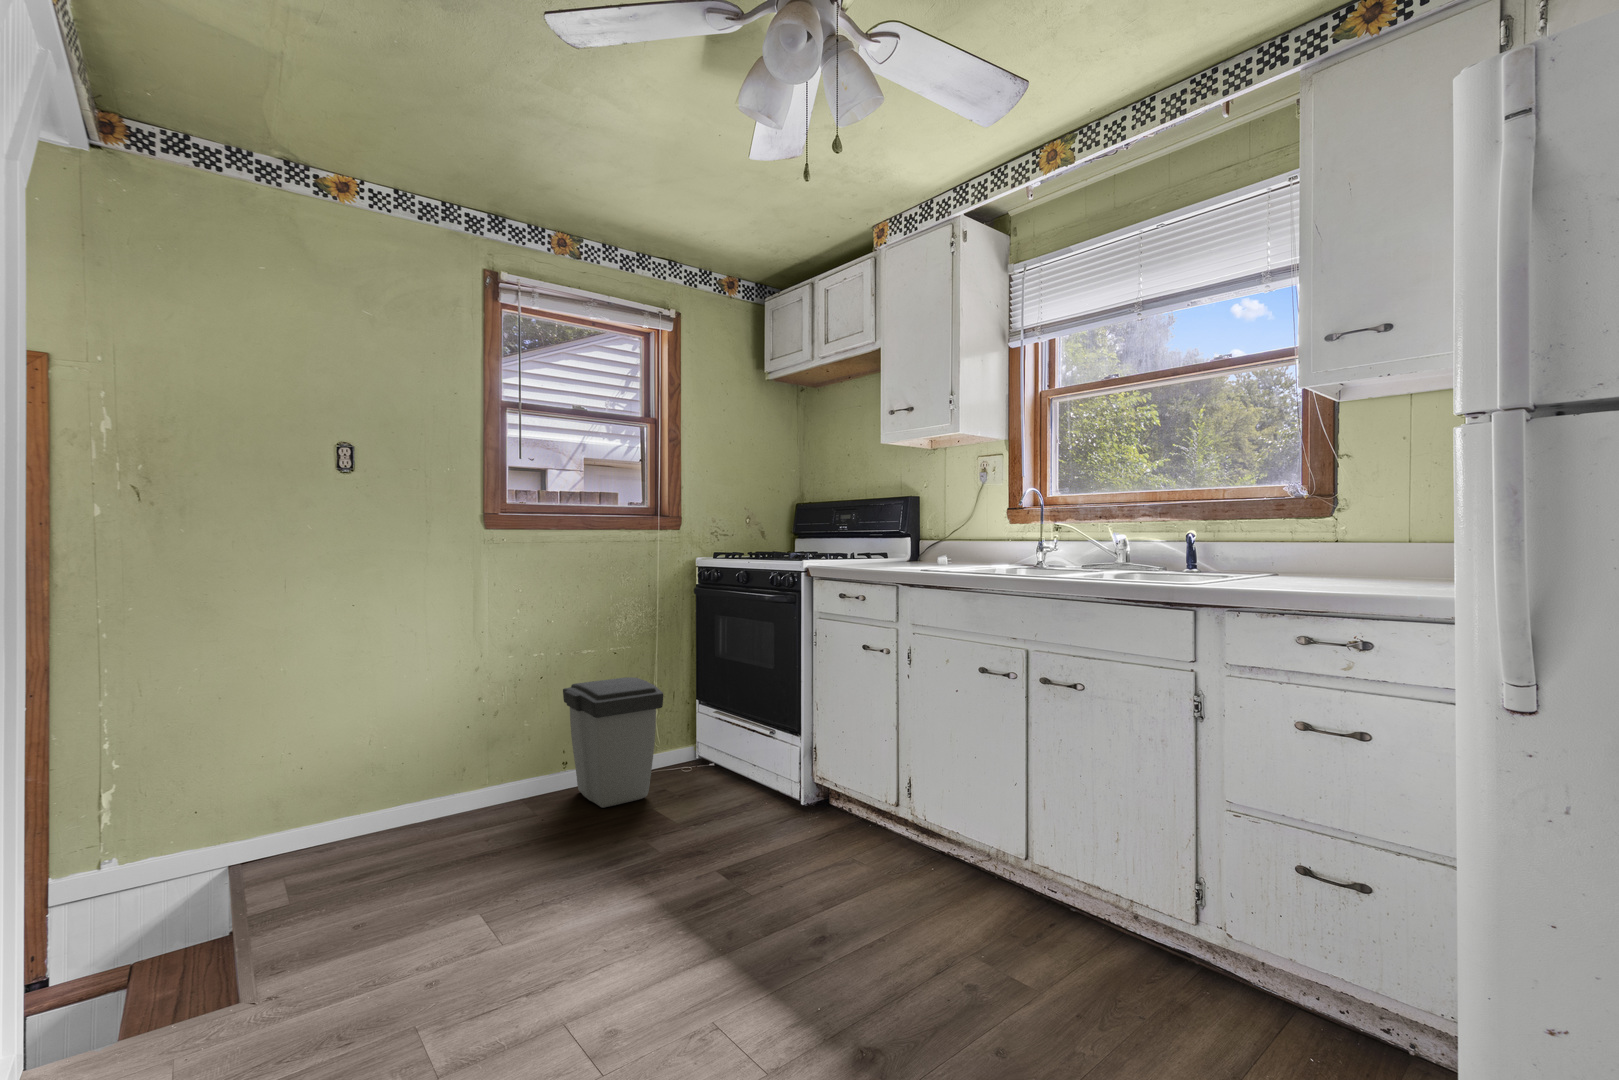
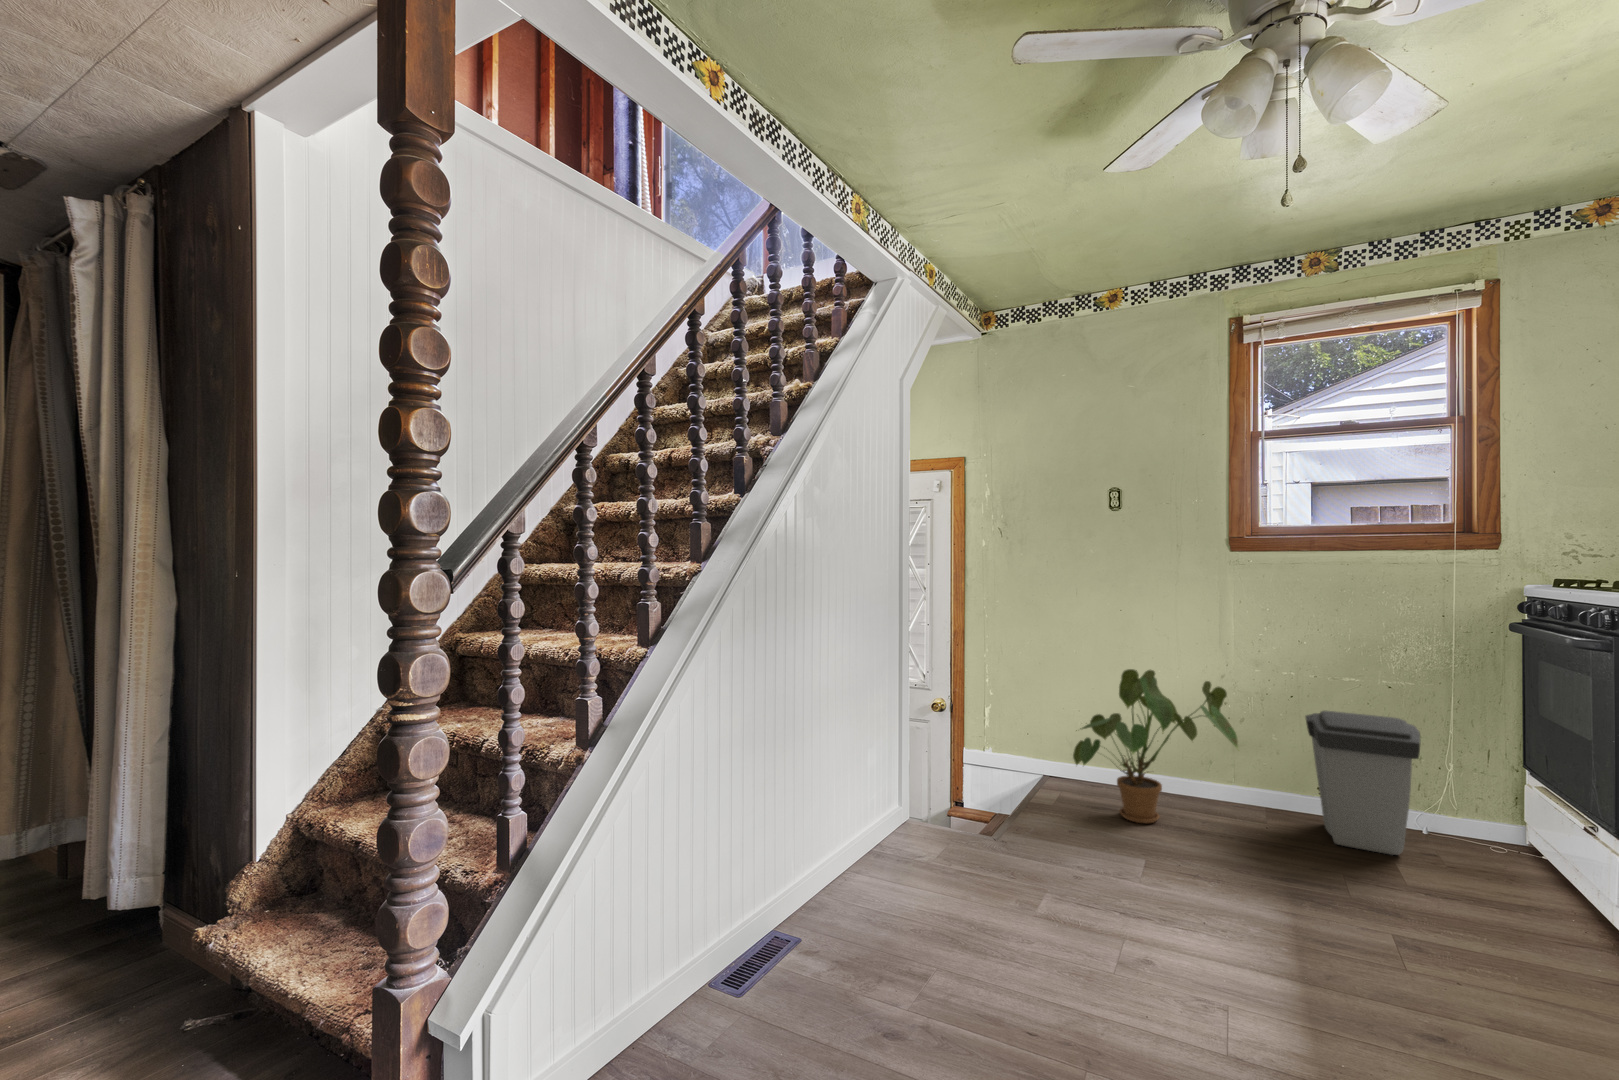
house plant: none [316,676,532,873] -> present [1073,669,1238,823]

